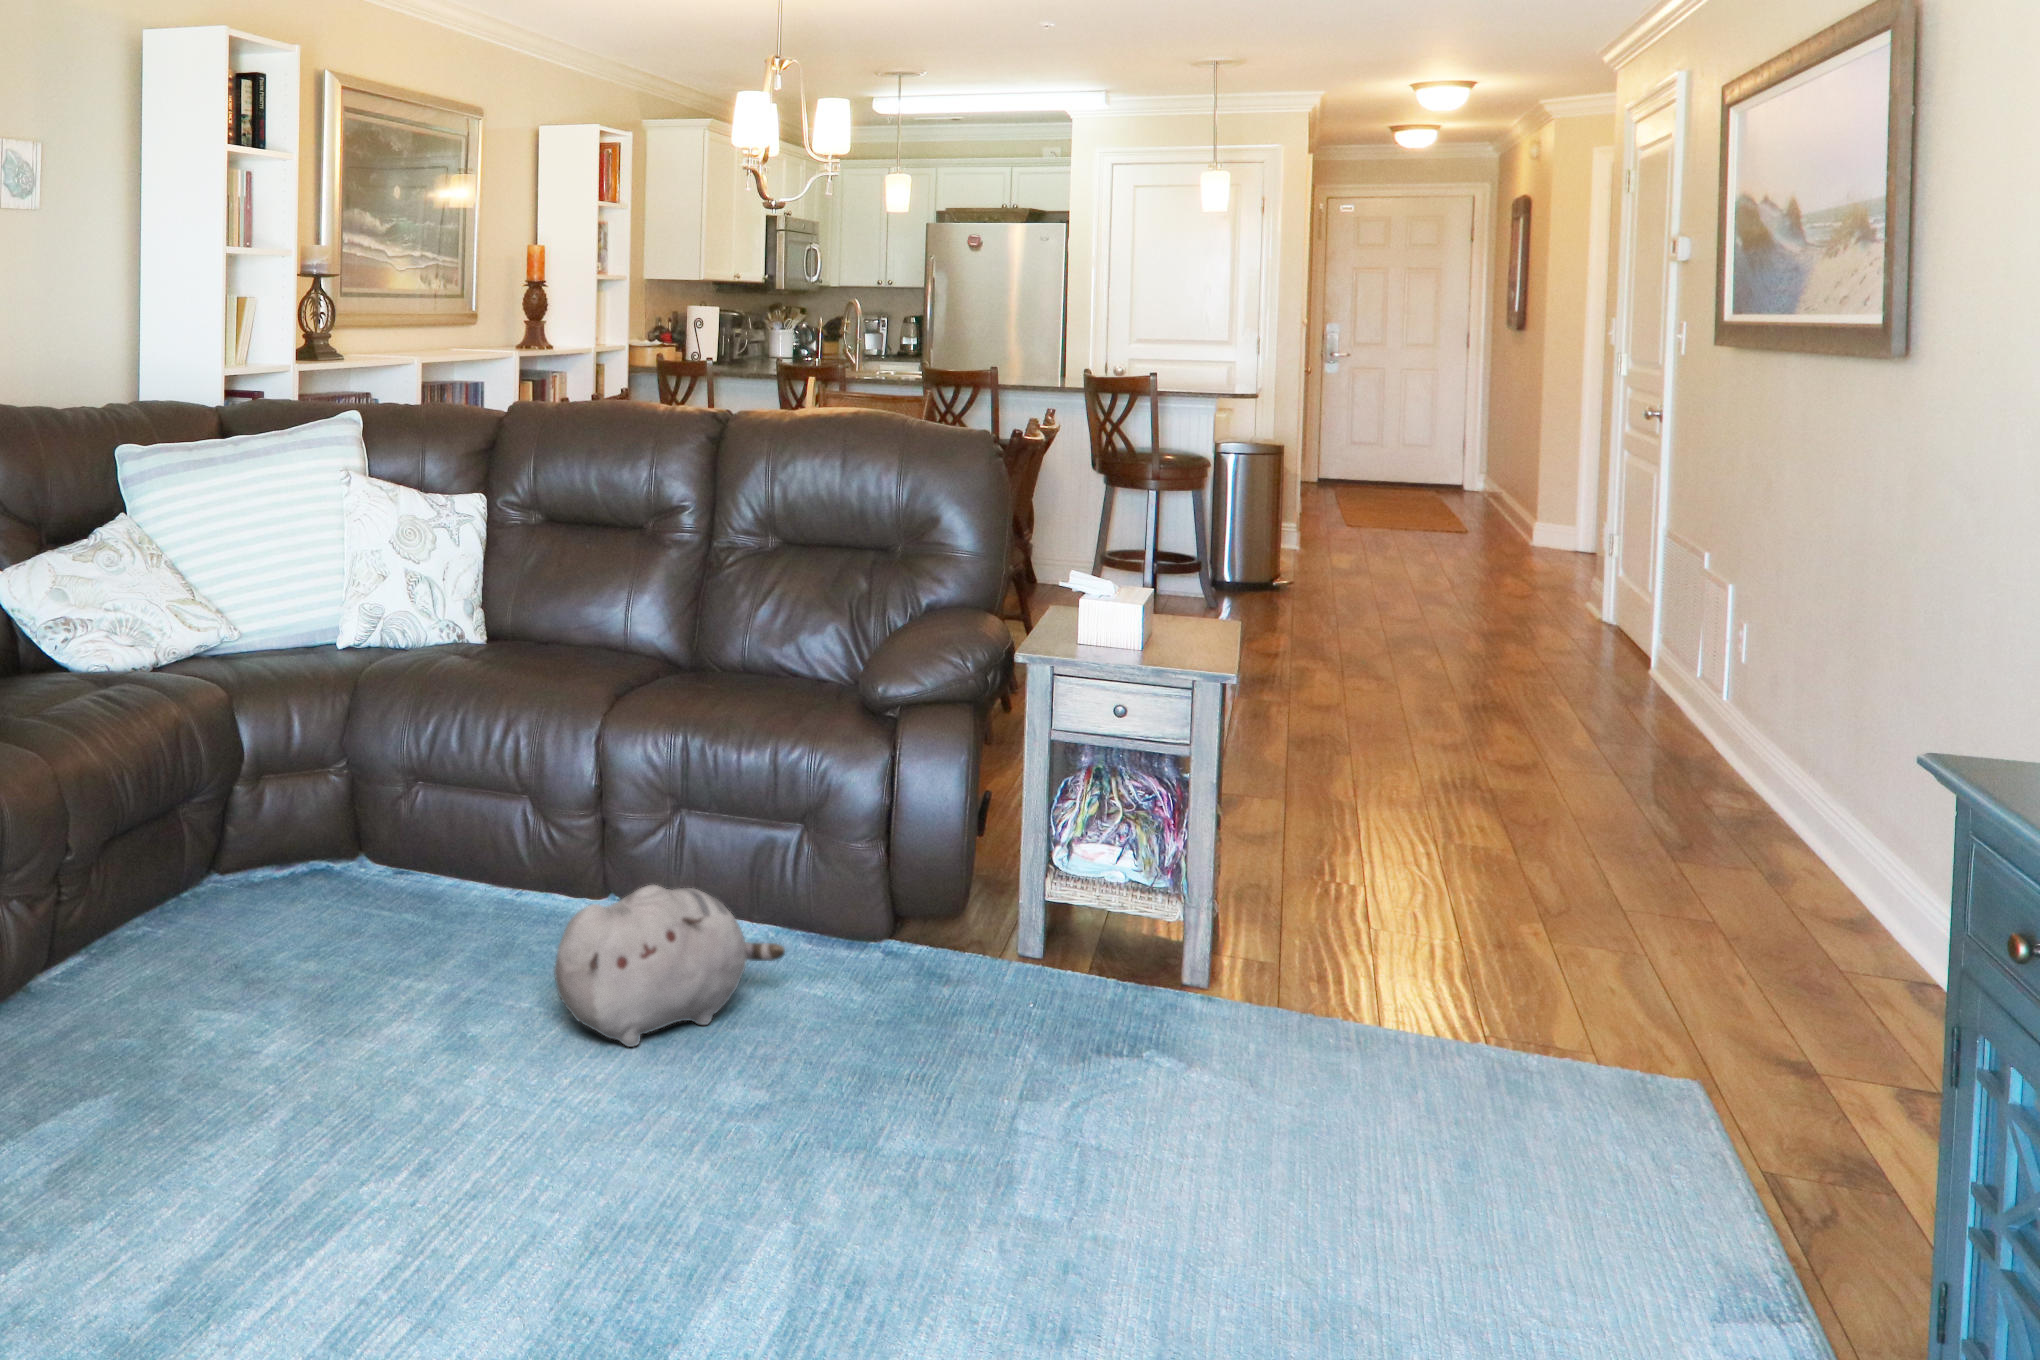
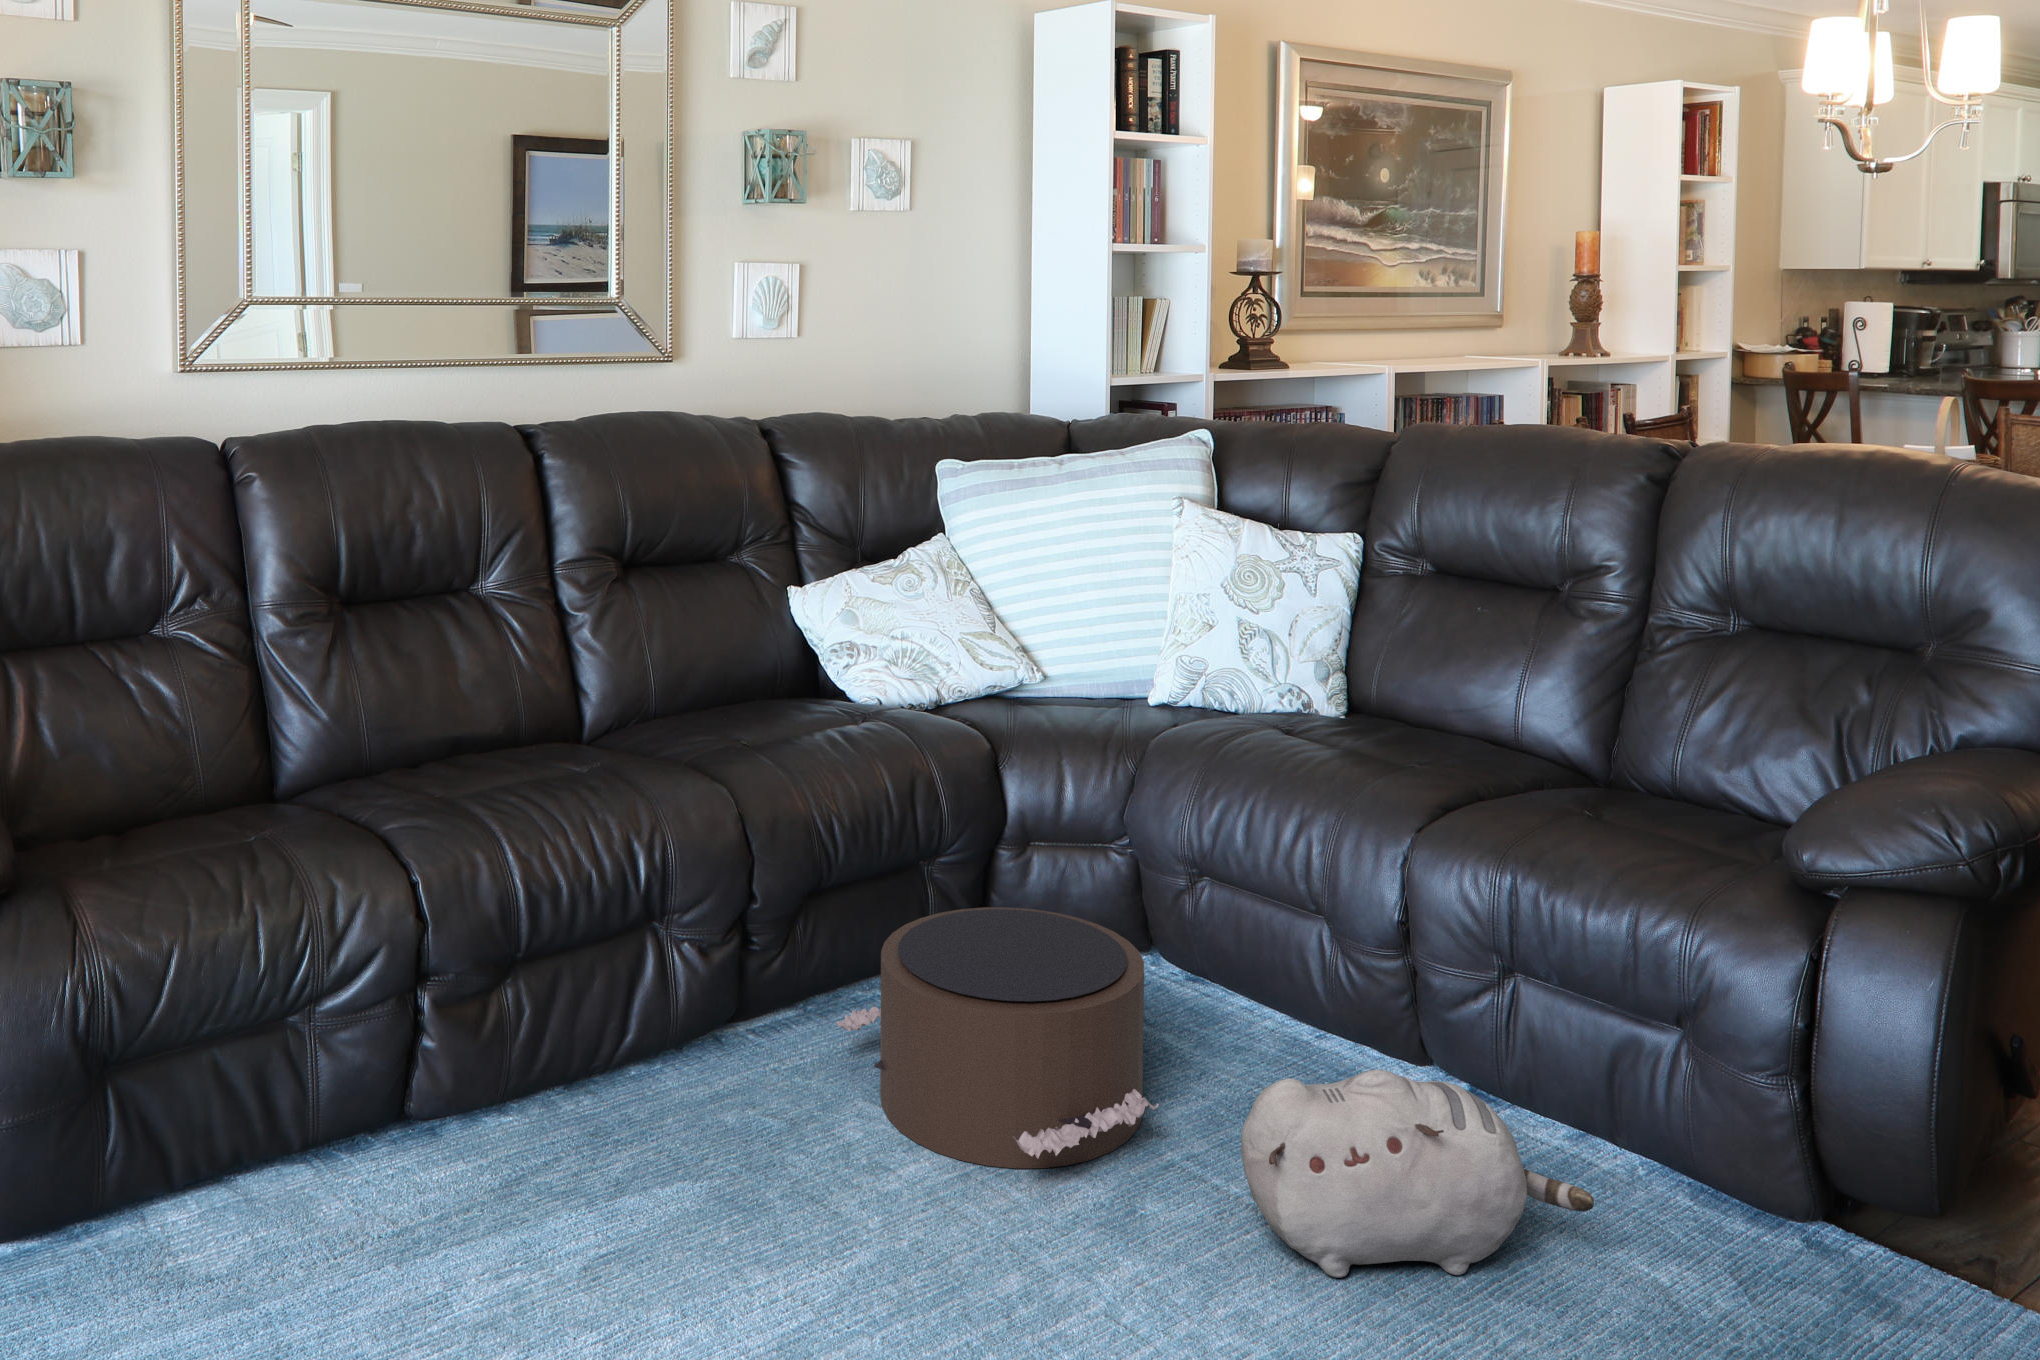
pouf: none [153,826,460,1039] -> present [836,907,1159,1168]

